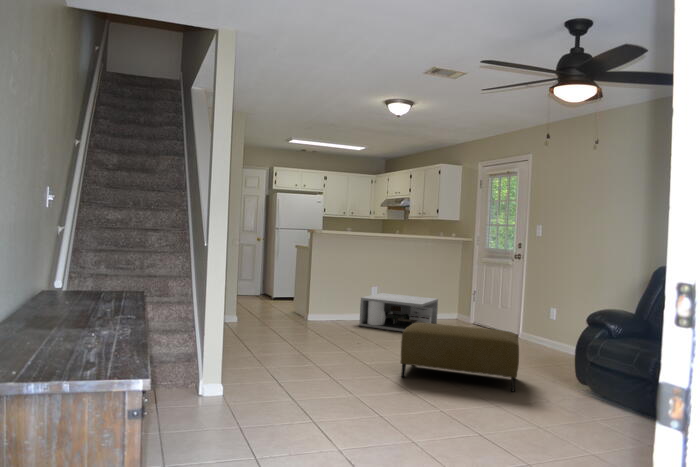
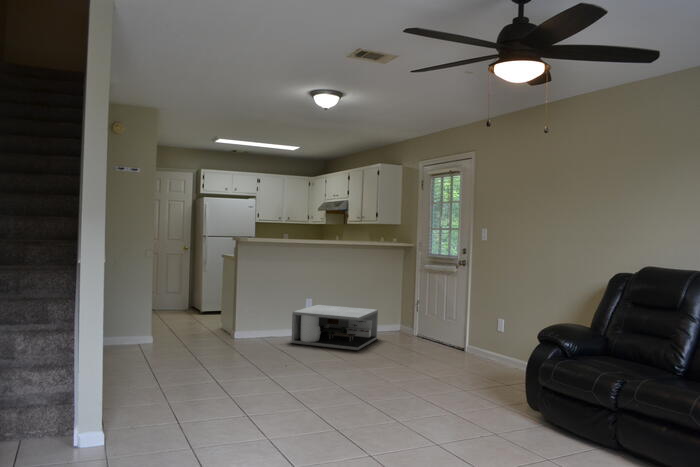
ottoman: present [400,323,519,392] -> none [327,344,462,424]

